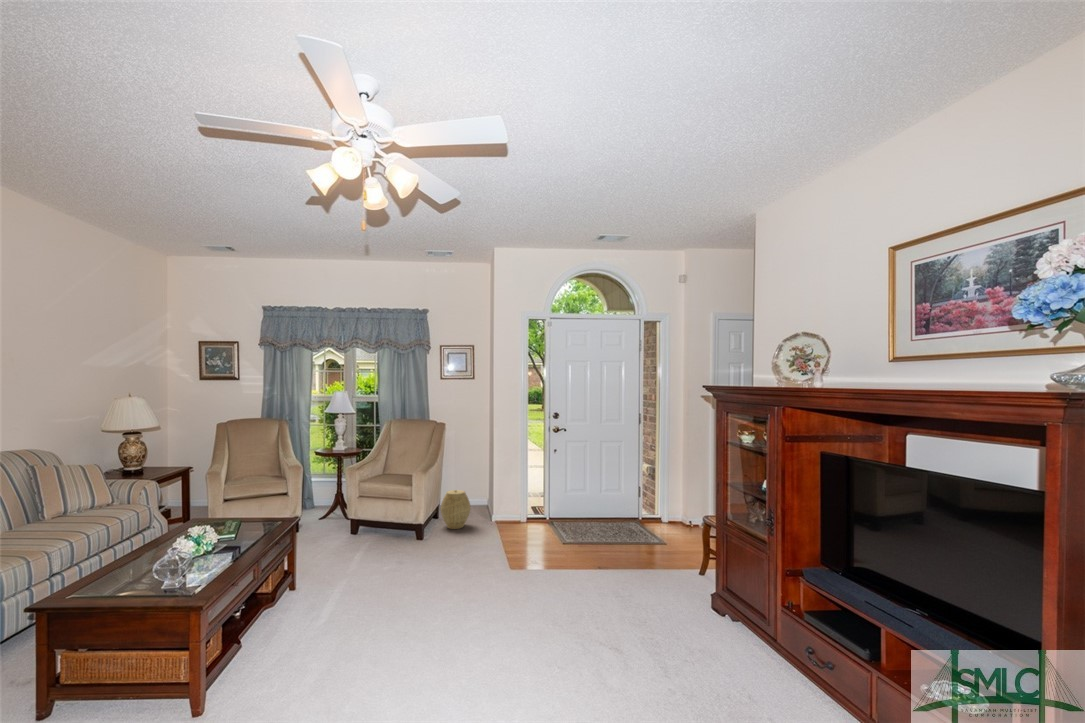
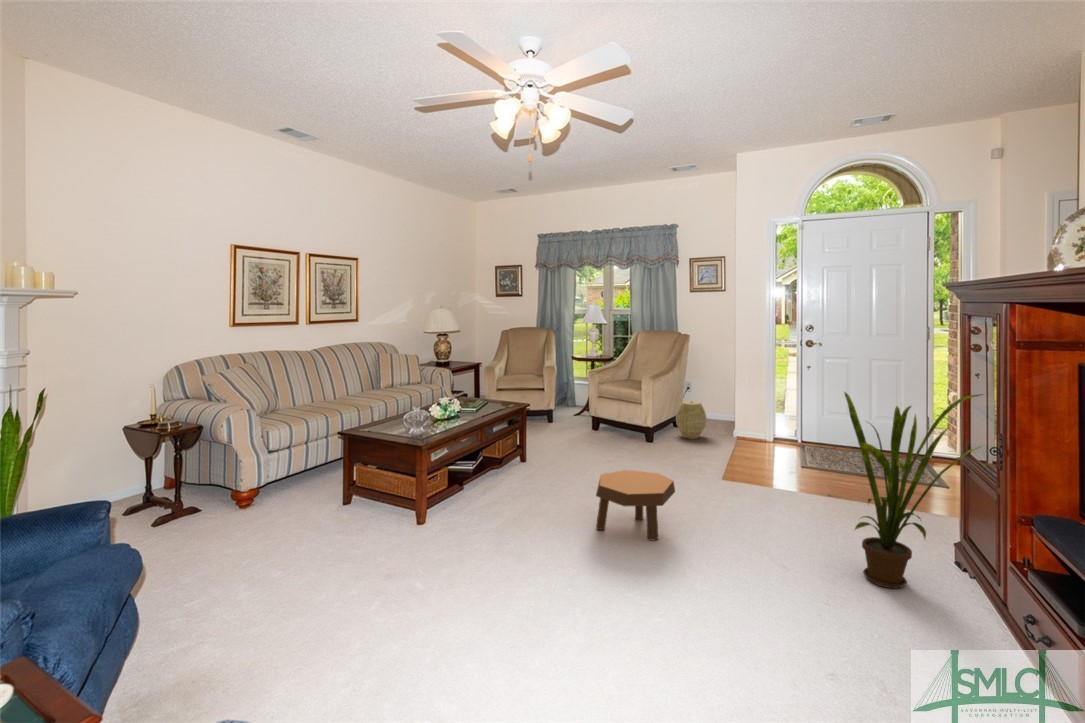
house plant: none [643,480,728,642] -> present [844,392,983,588]
footstool: none [418,578,496,656] -> present [596,470,675,540]

